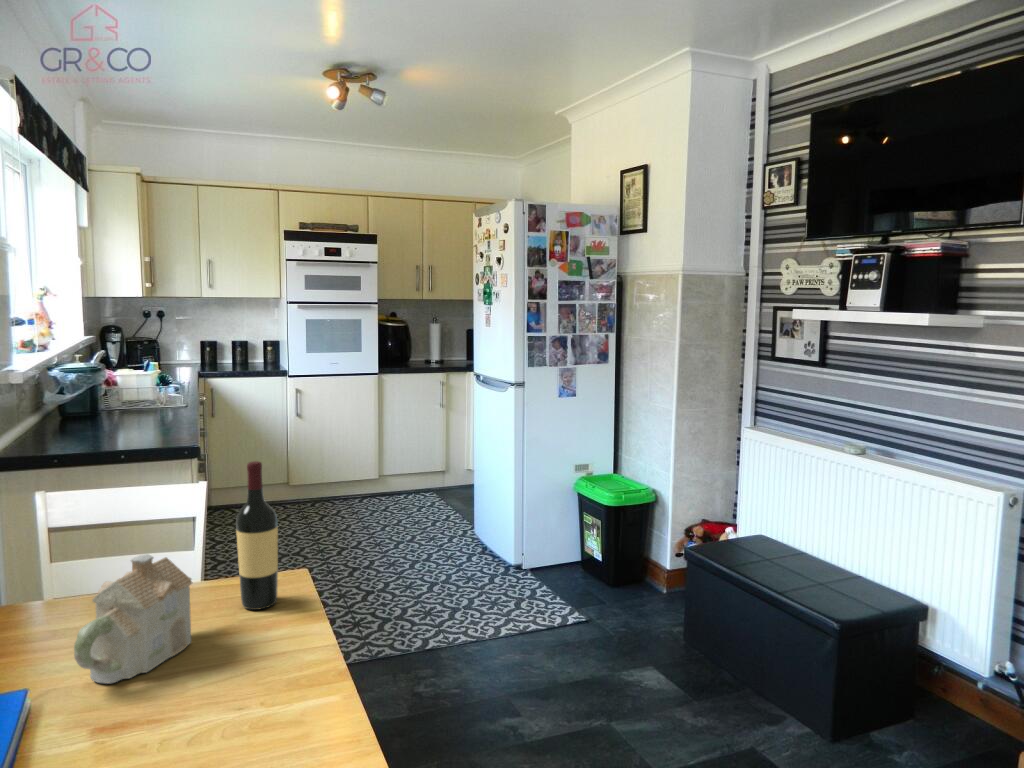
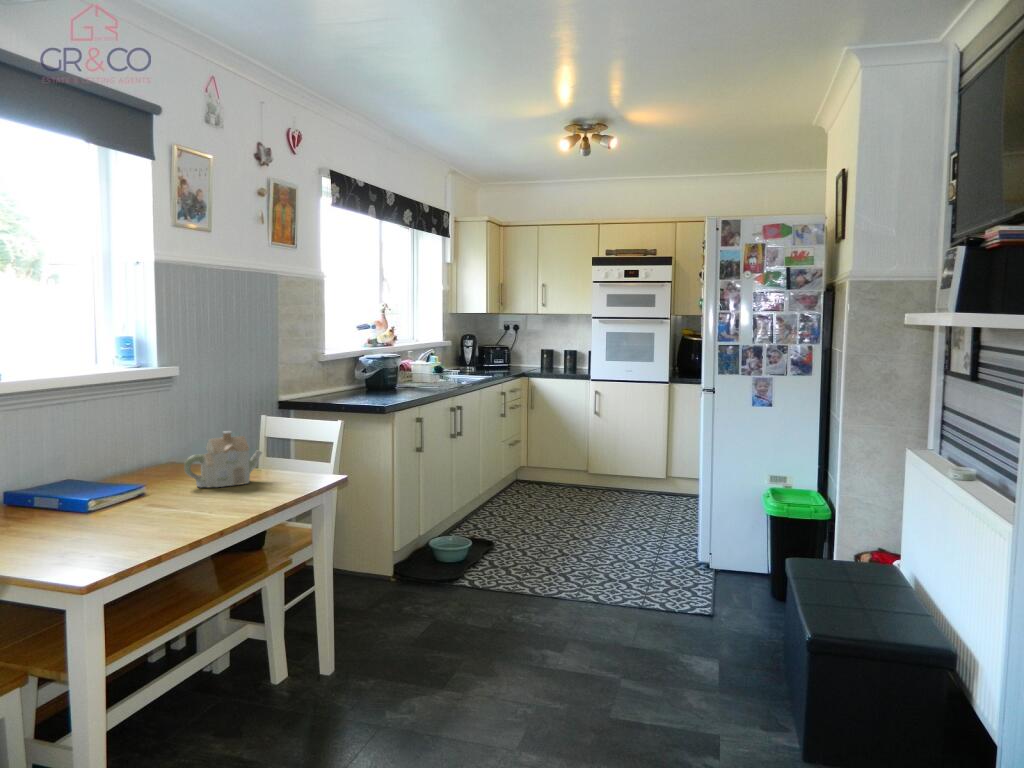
wine bottle: present [236,461,278,610] -> none [291,394,314,480]

